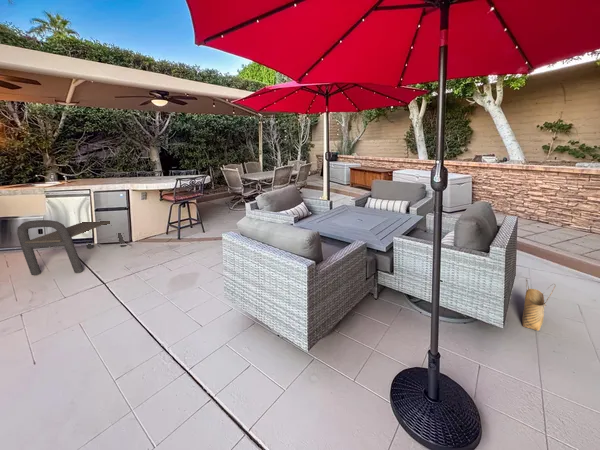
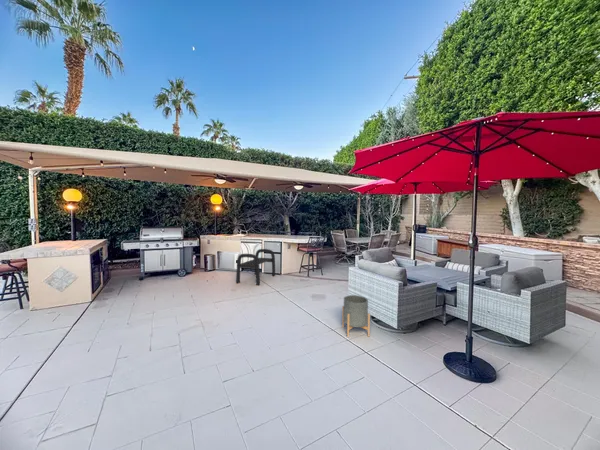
woven basket: present [522,280,556,331] -> none [560,323,582,362]
planter: none [202,289,261,380] -> present [342,295,370,337]

